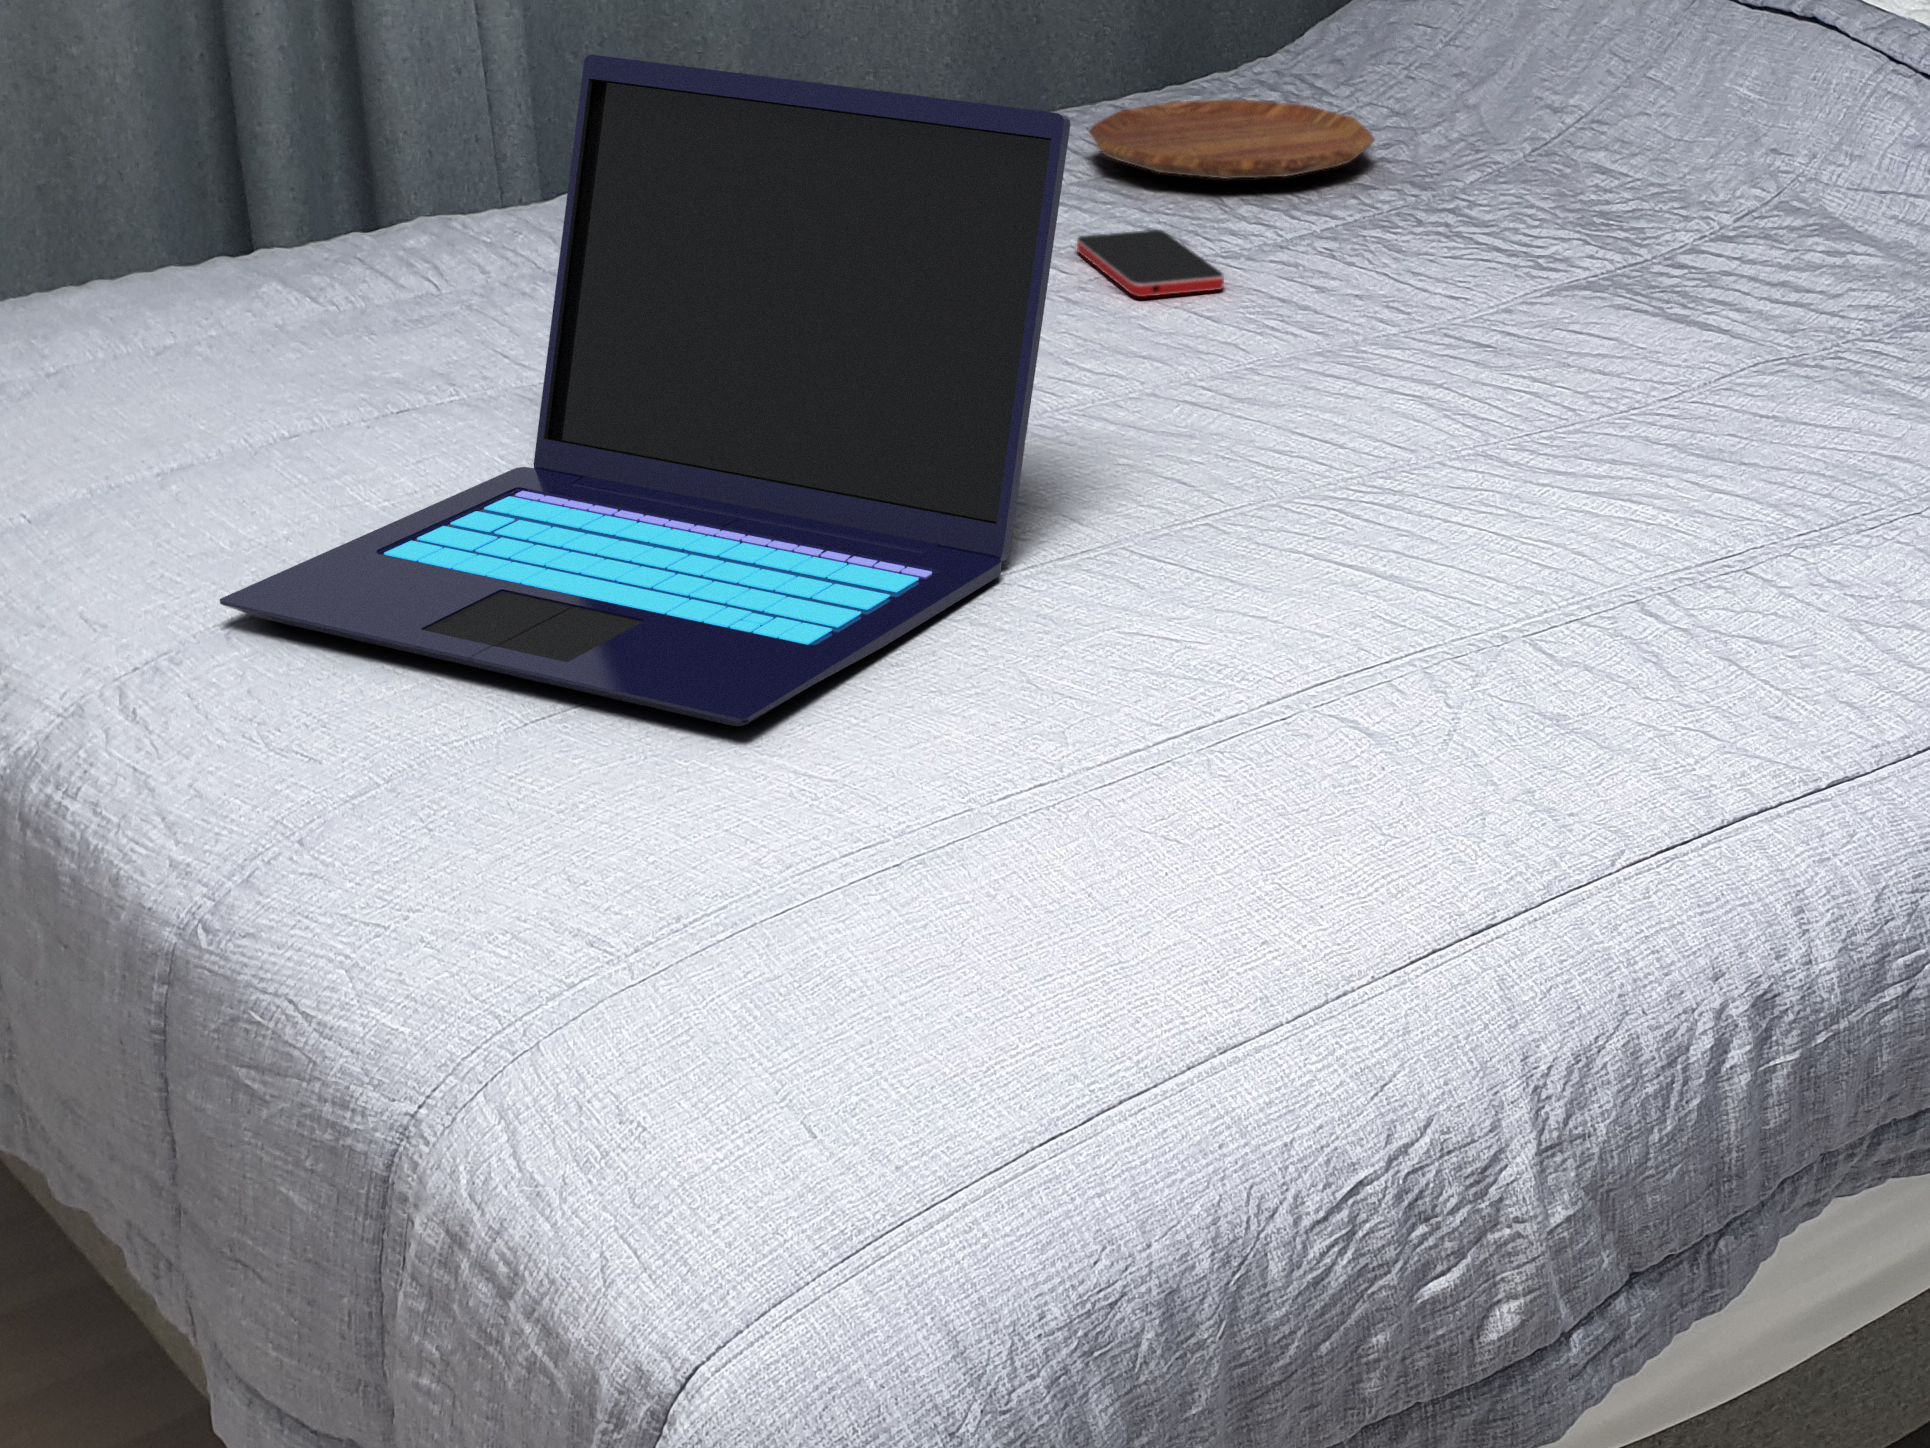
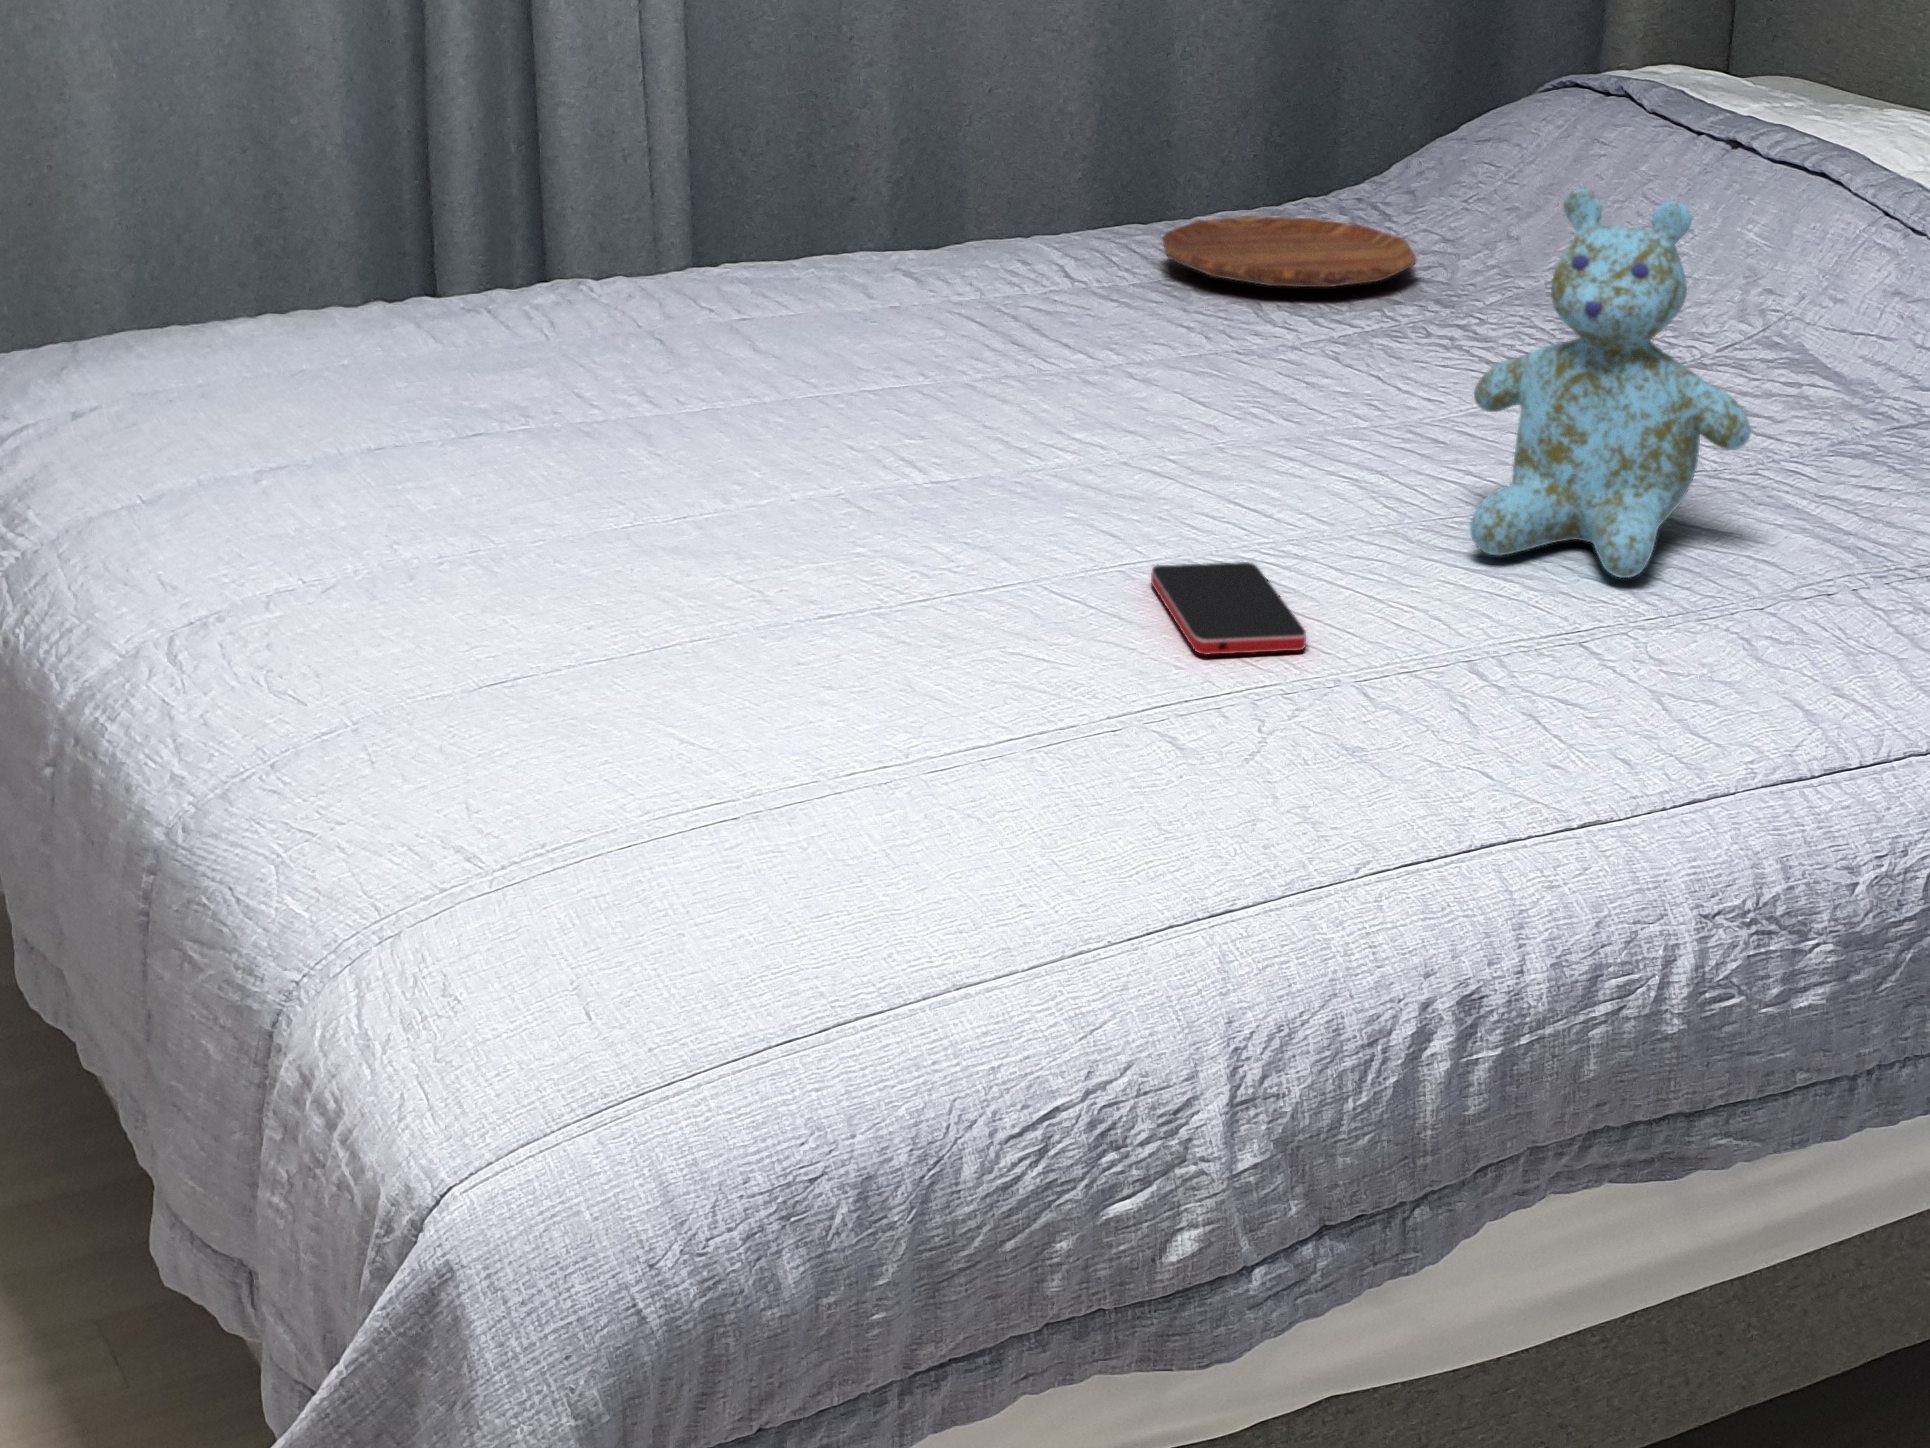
stuffed bear: none [1556,54,1876,490] -> present [1470,189,1751,578]
laptop: present [220,55,1070,726] -> none [265,136,1017,698]
smartphone: present [1077,230,1224,297] -> present [1151,562,1306,655]

